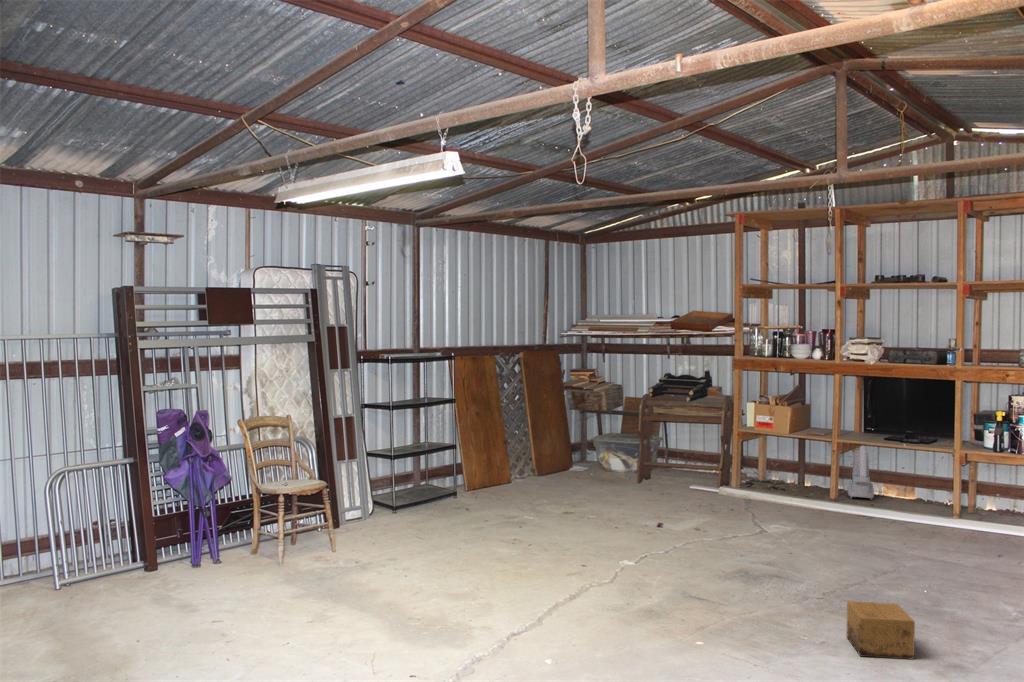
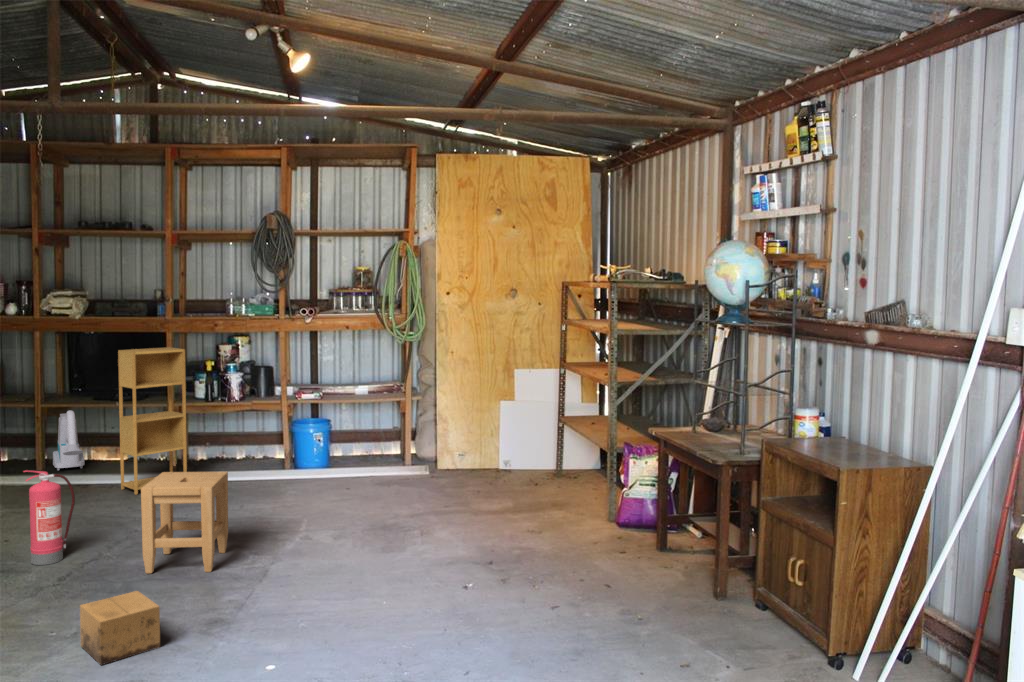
shelving unit: none [903,393,971,532] -> present [118,347,187,495]
fire extinguisher: none [815,486,856,570] -> present [24,470,75,565]
stool: none [910,508,1002,613] -> present [141,472,228,573]

